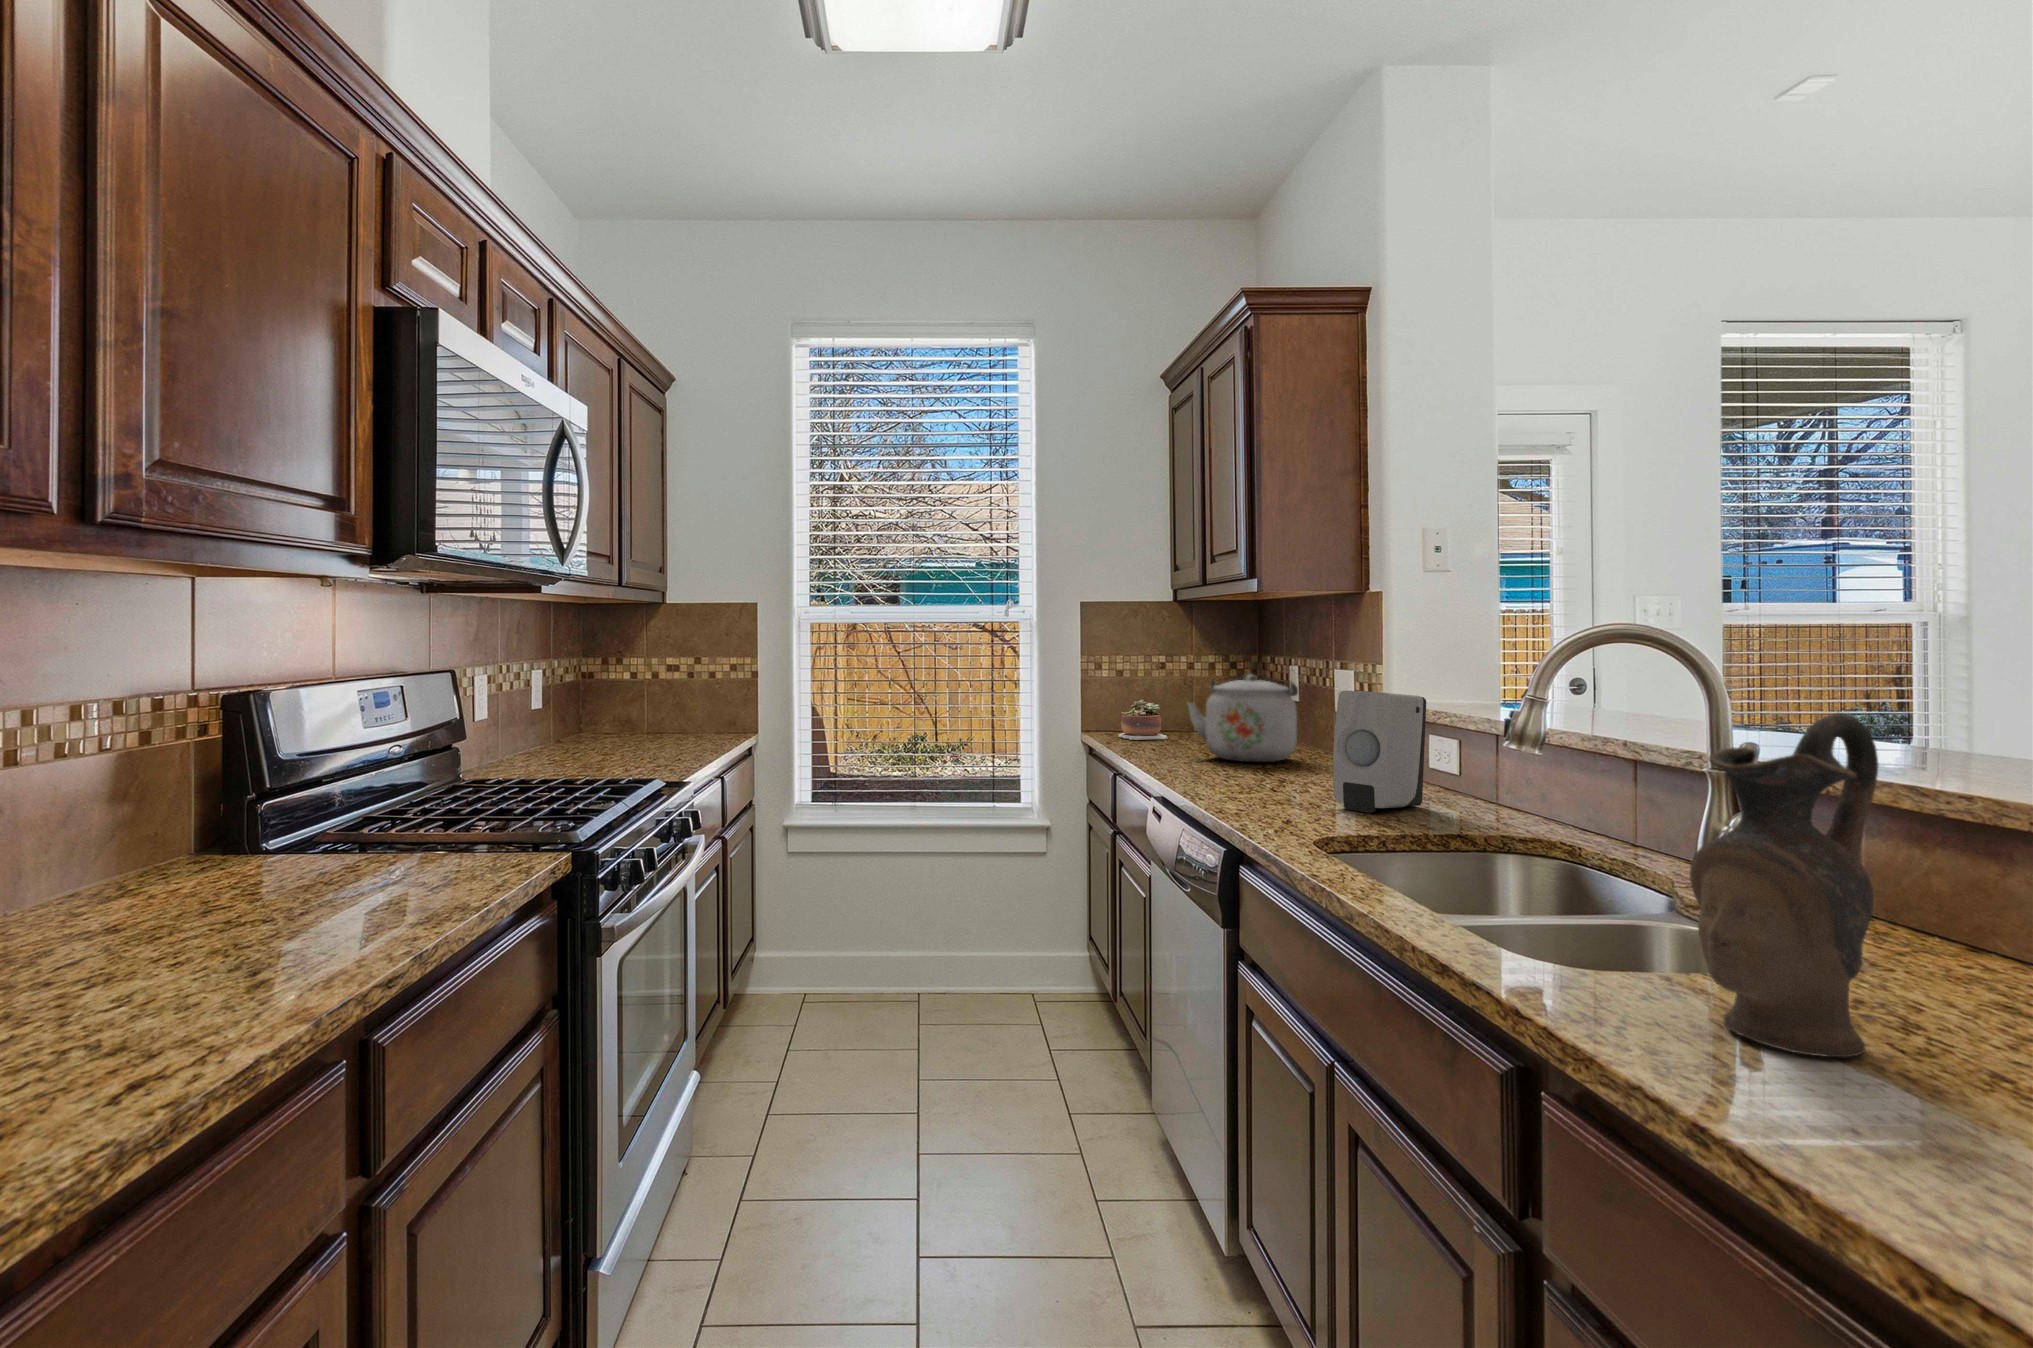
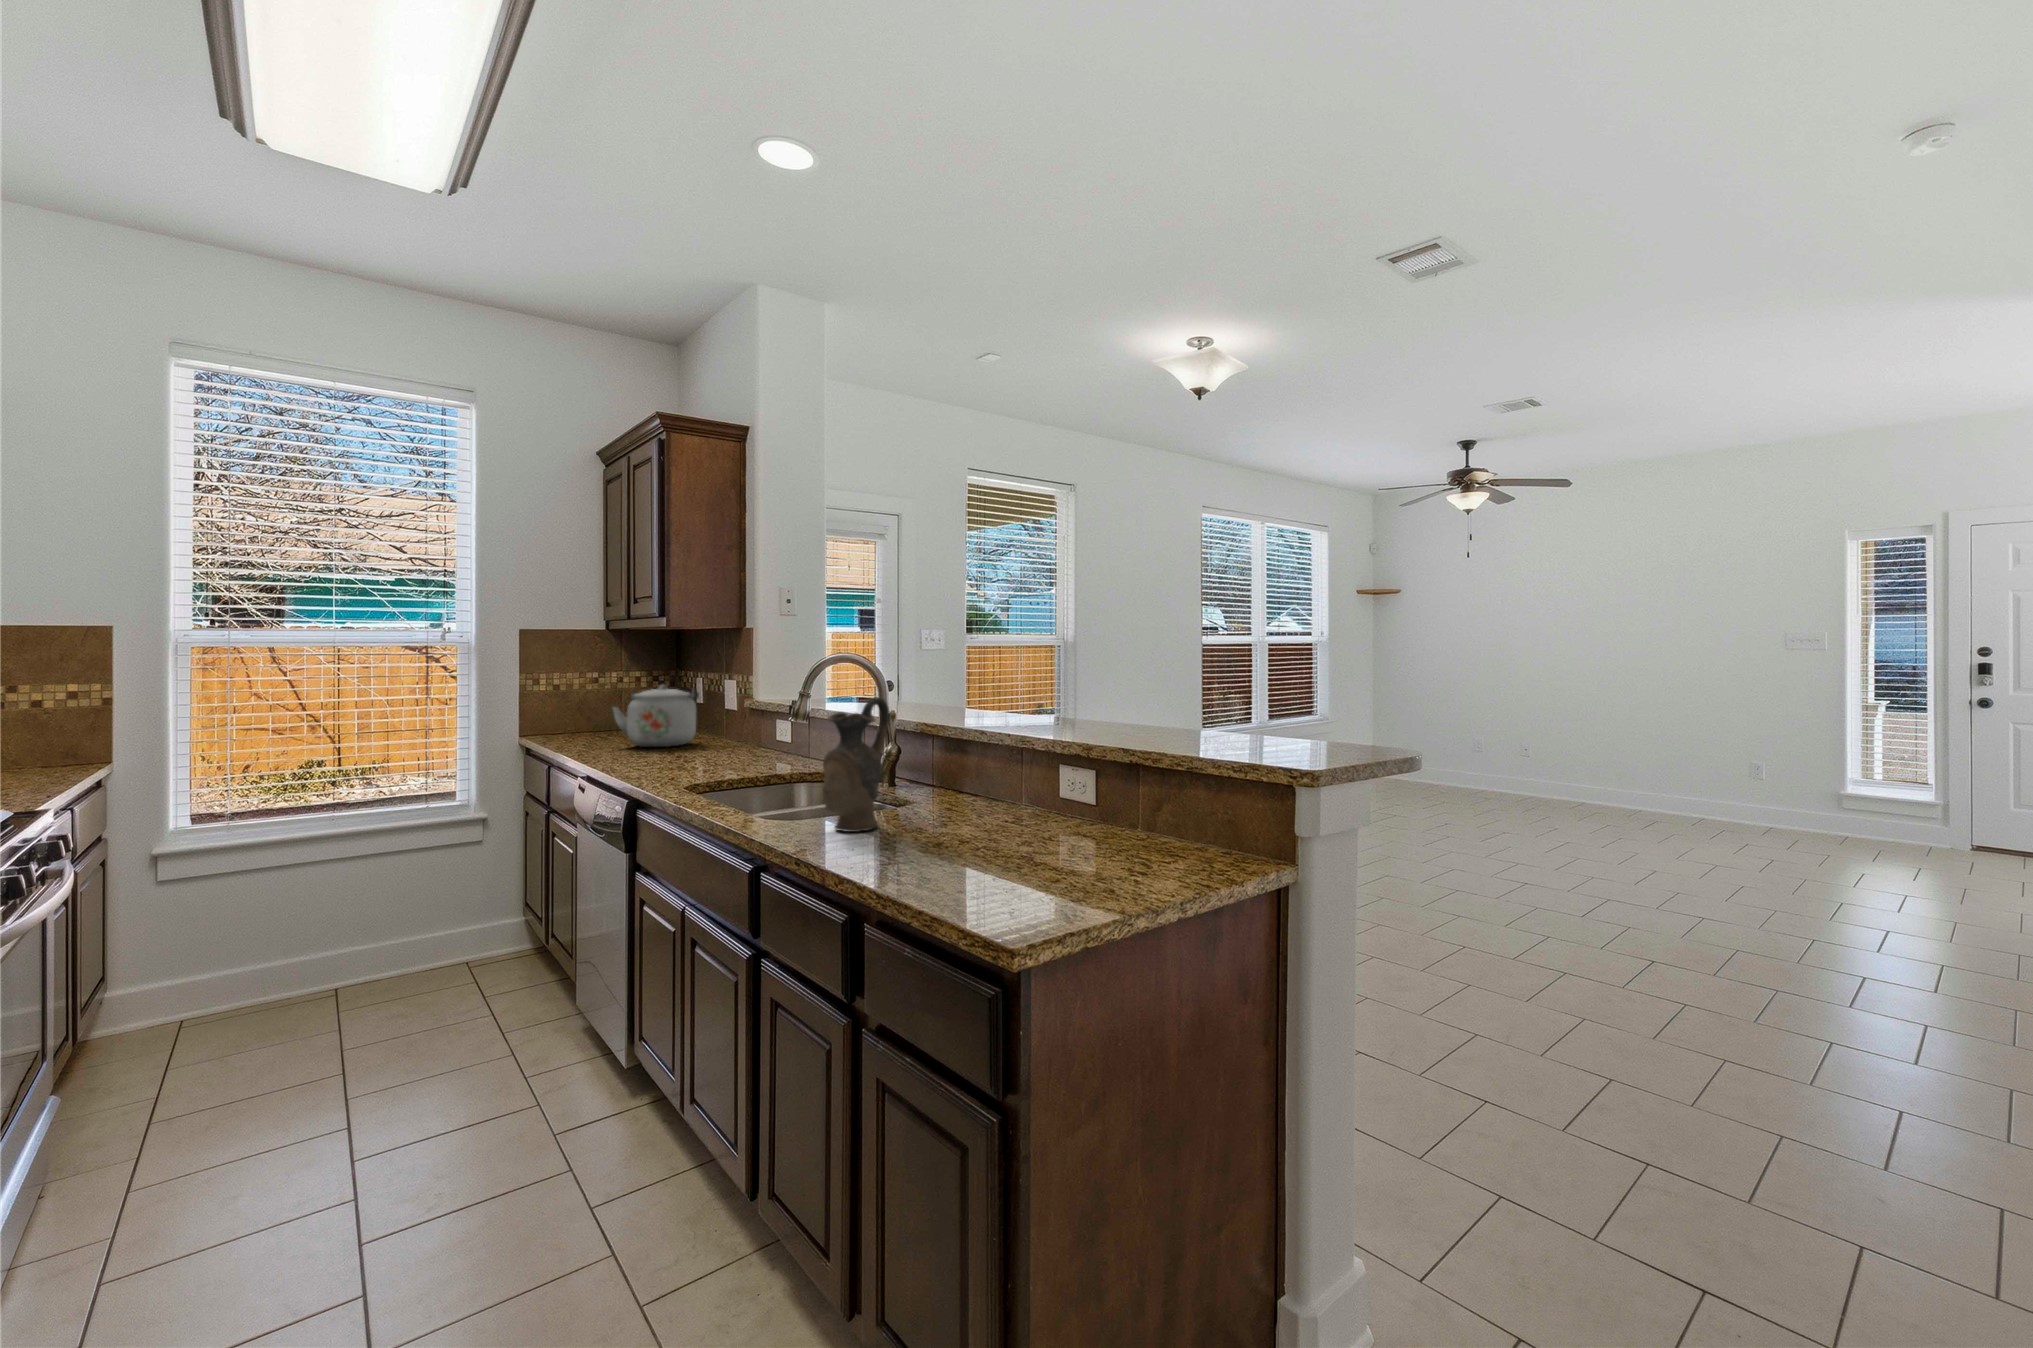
soap dispenser: present [1333,691,1426,813] -> none [708,694,767,769]
succulent plant: present [1119,700,1168,740] -> none [552,707,599,739]

